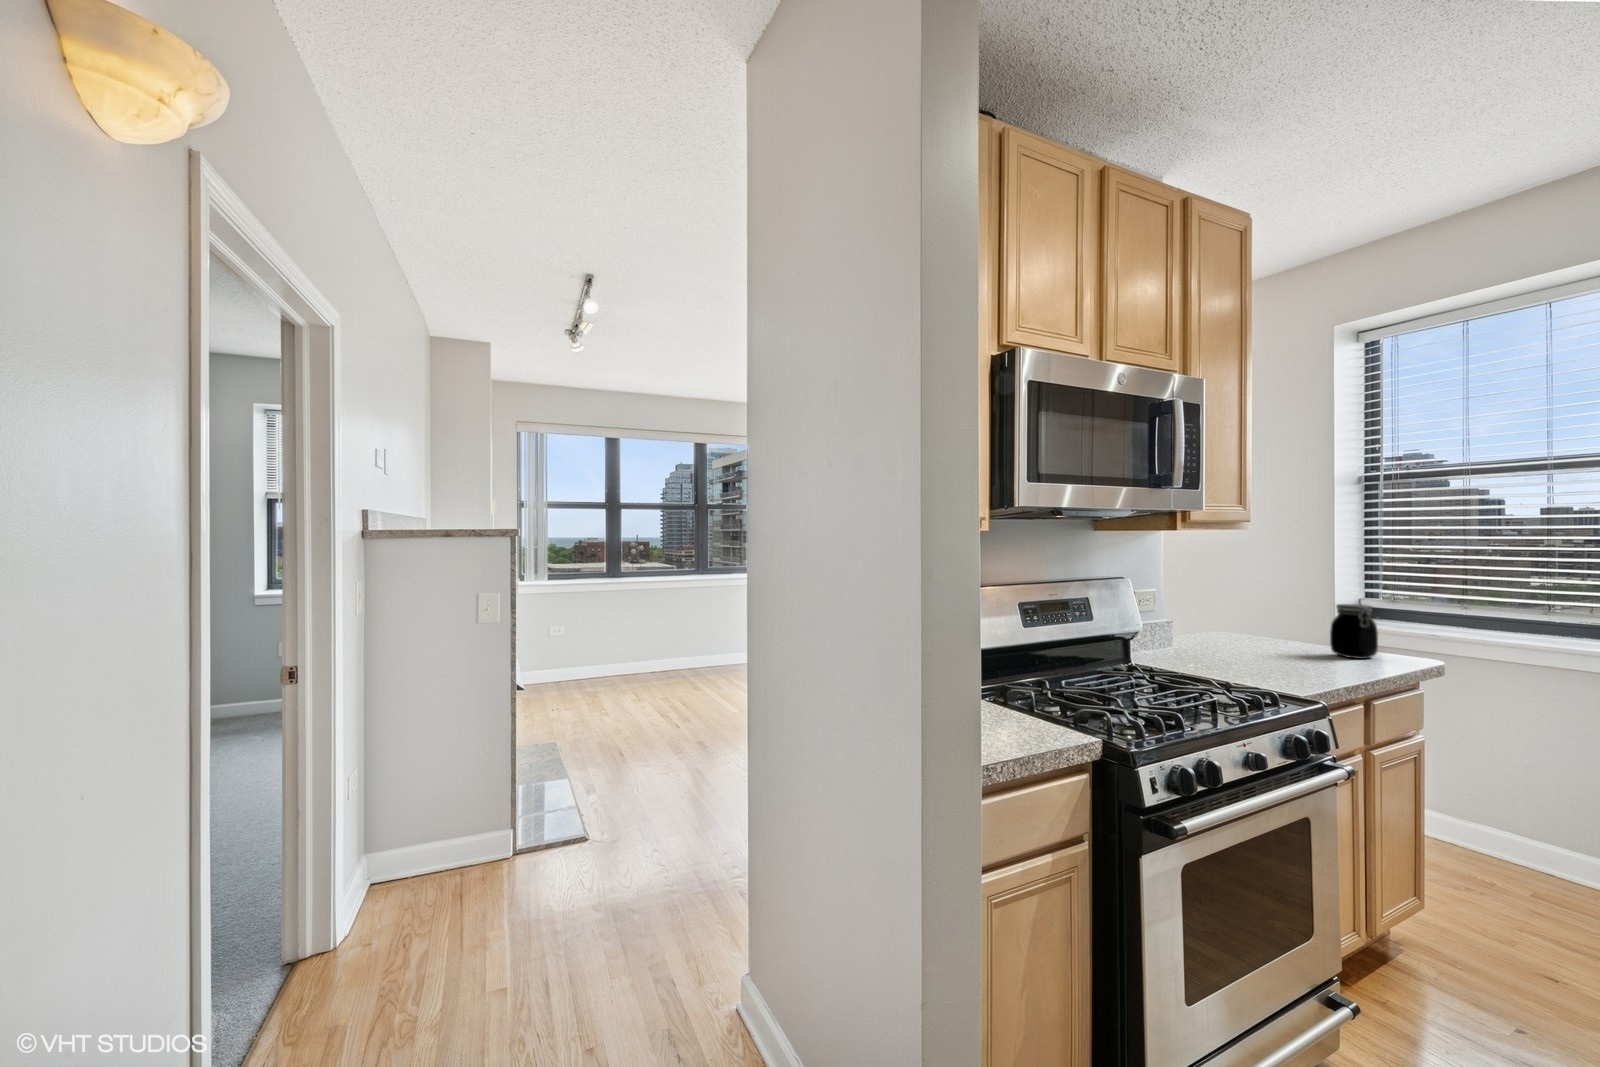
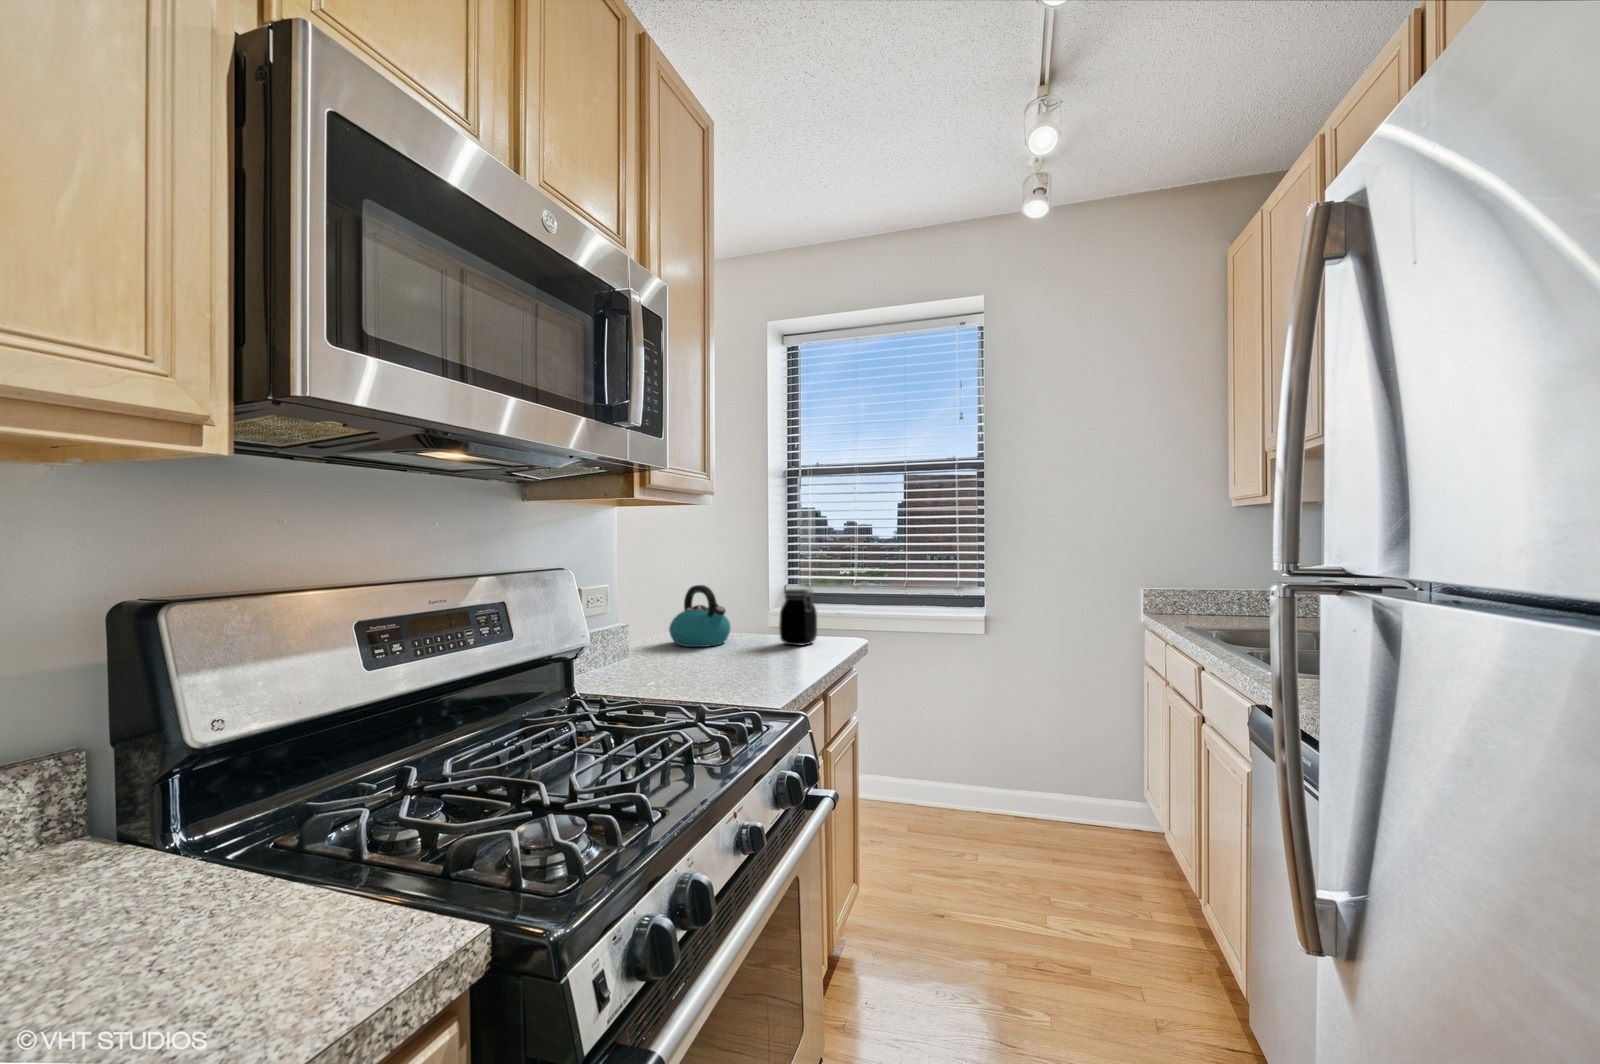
kettle: none [1212,594,1276,648] -> present [669,585,731,647]

